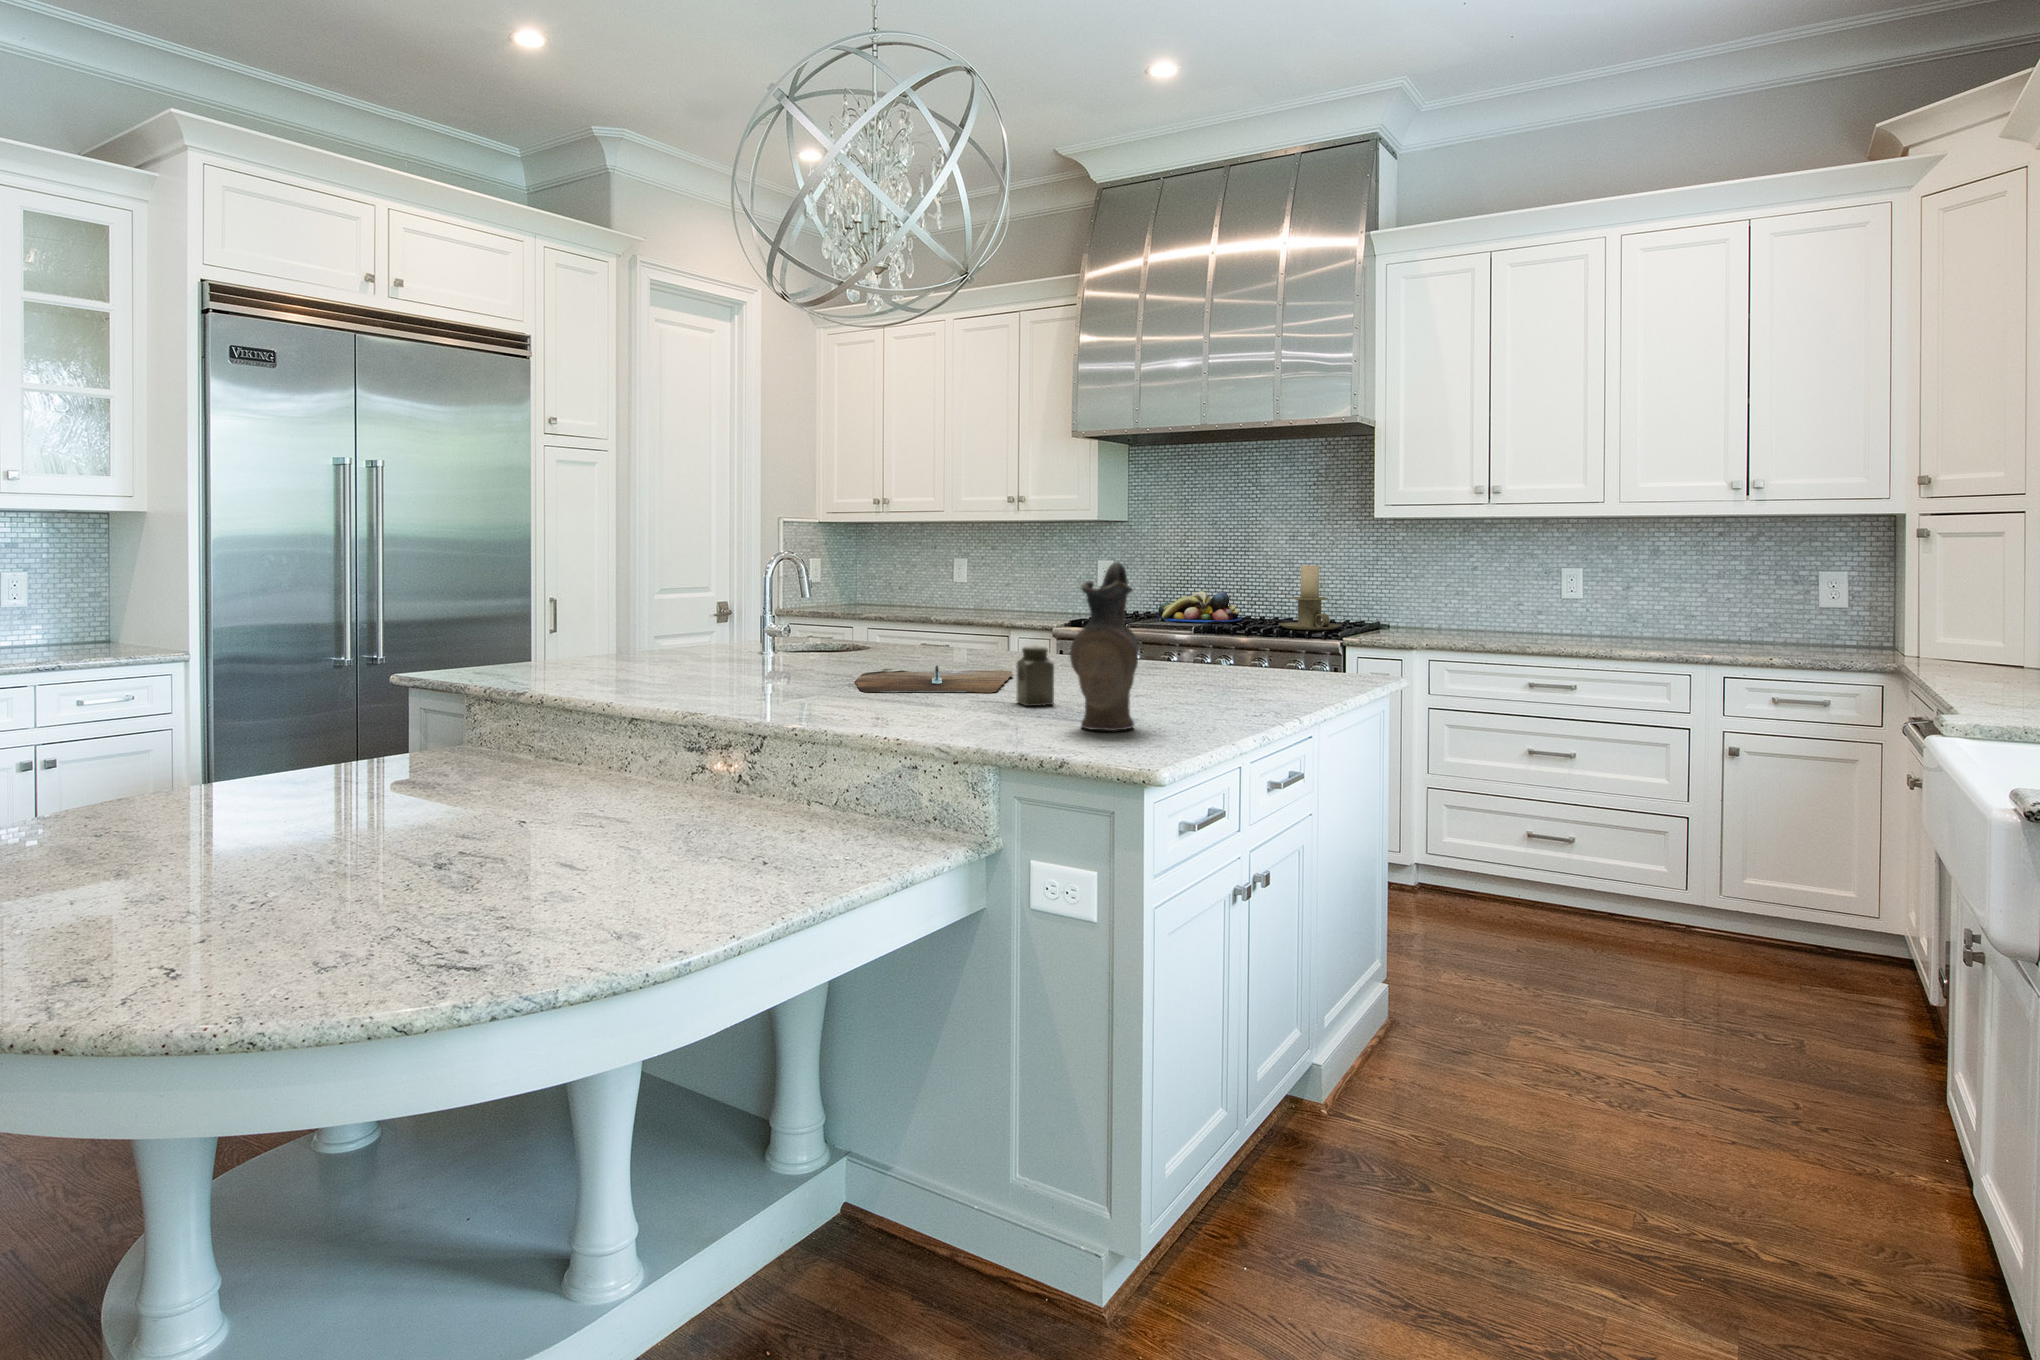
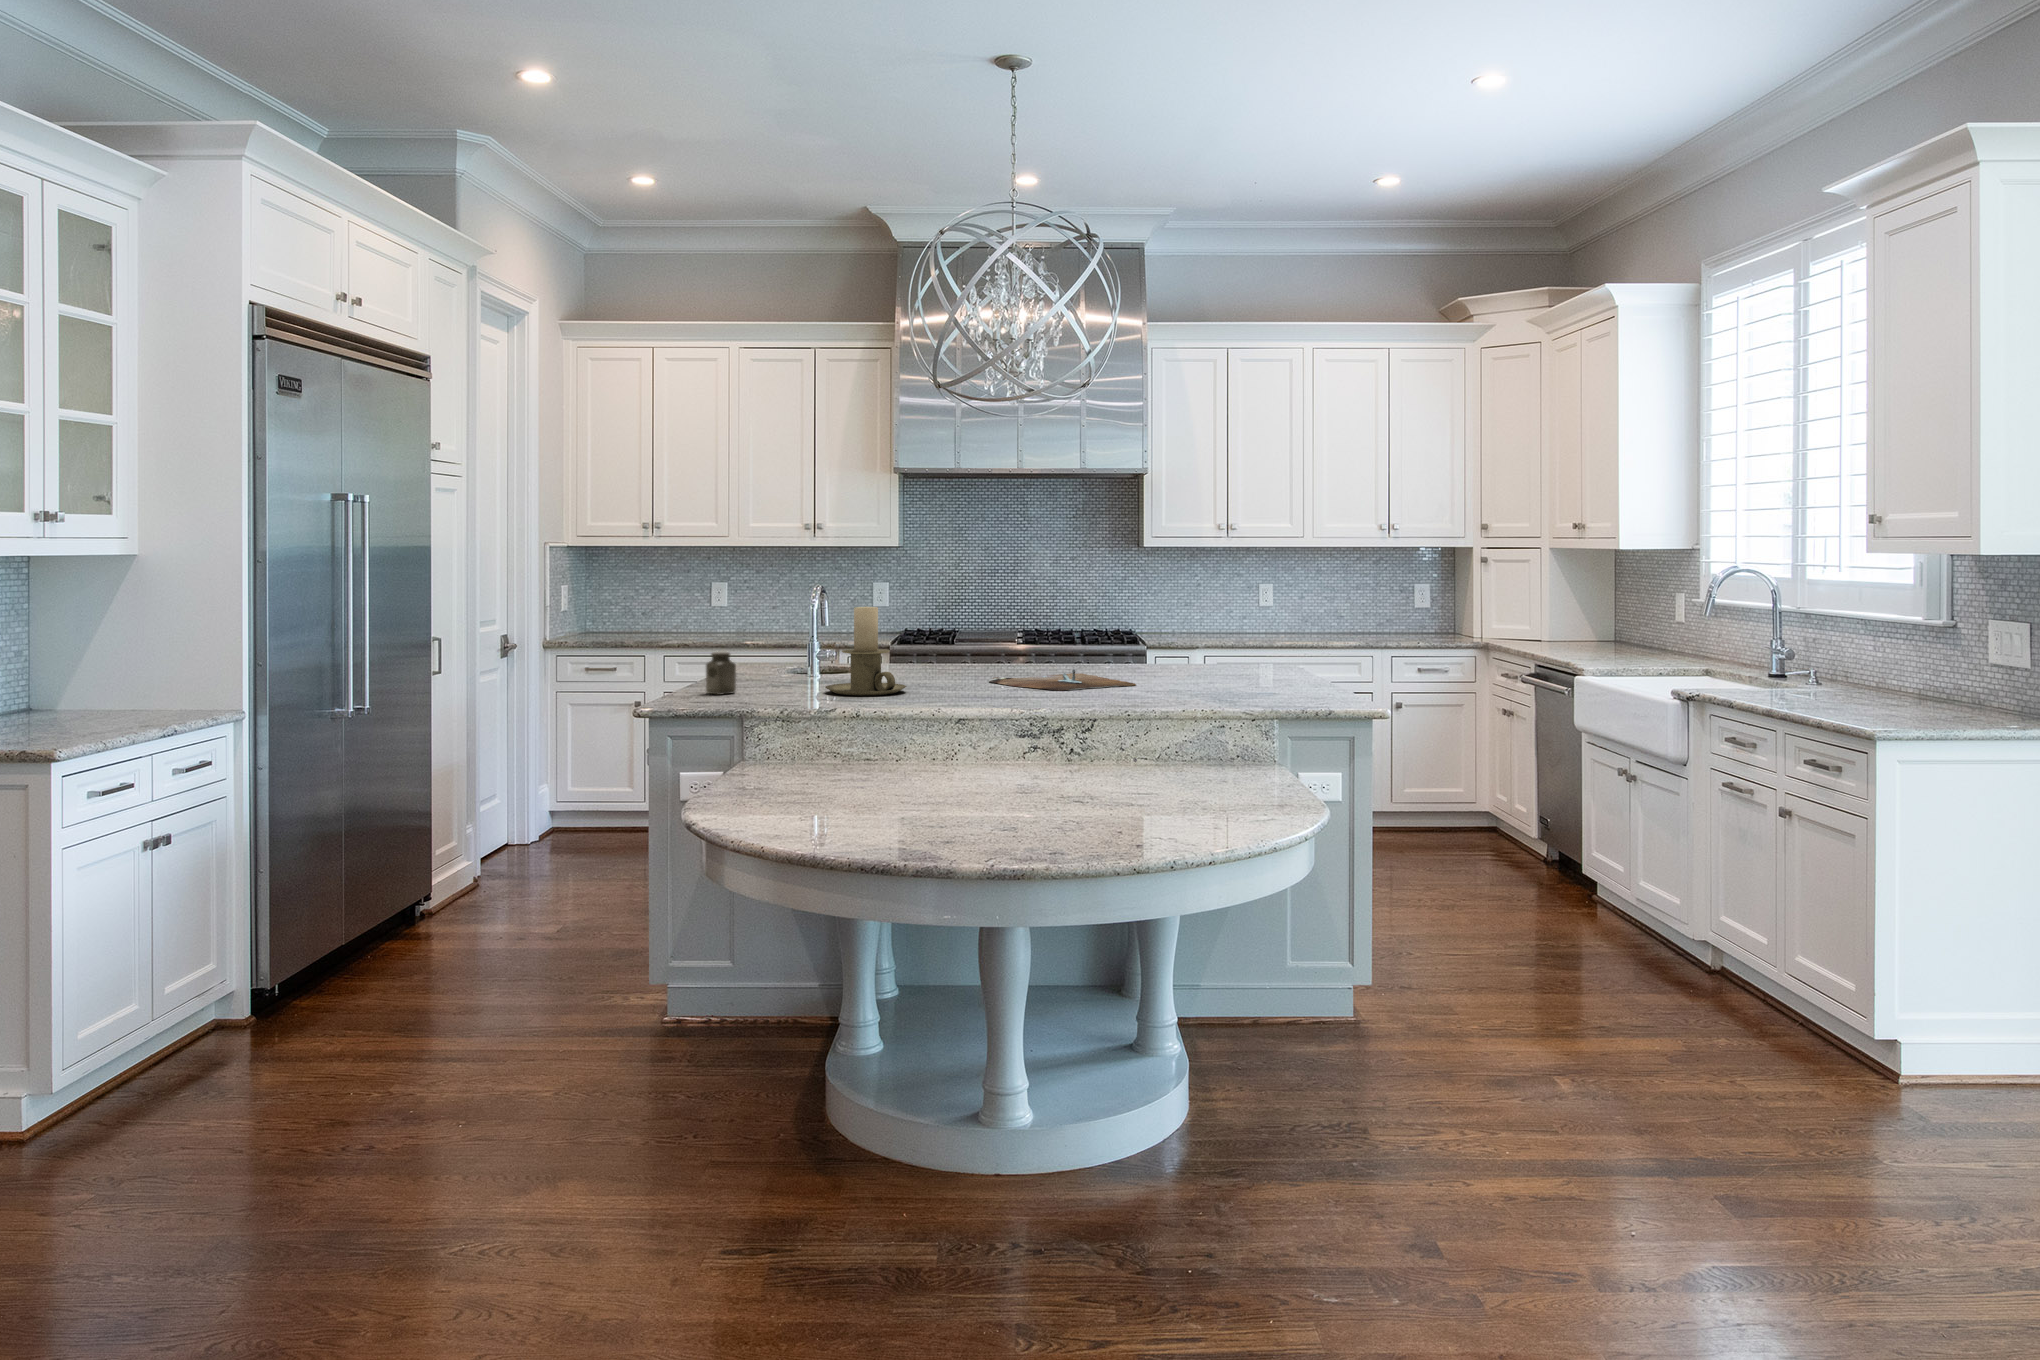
ceramic pitcher: present [1070,562,1138,731] -> none [1275,590,1319,696]
candle holder: present [1279,565,1341,630] -> present [825,606,906,696]
fruit bowl: present [1158,591,1242,623] -> none [947,609,1020,637]
salt shaker: present [1016,646,1054,706] -> present [706,651,736,695]

